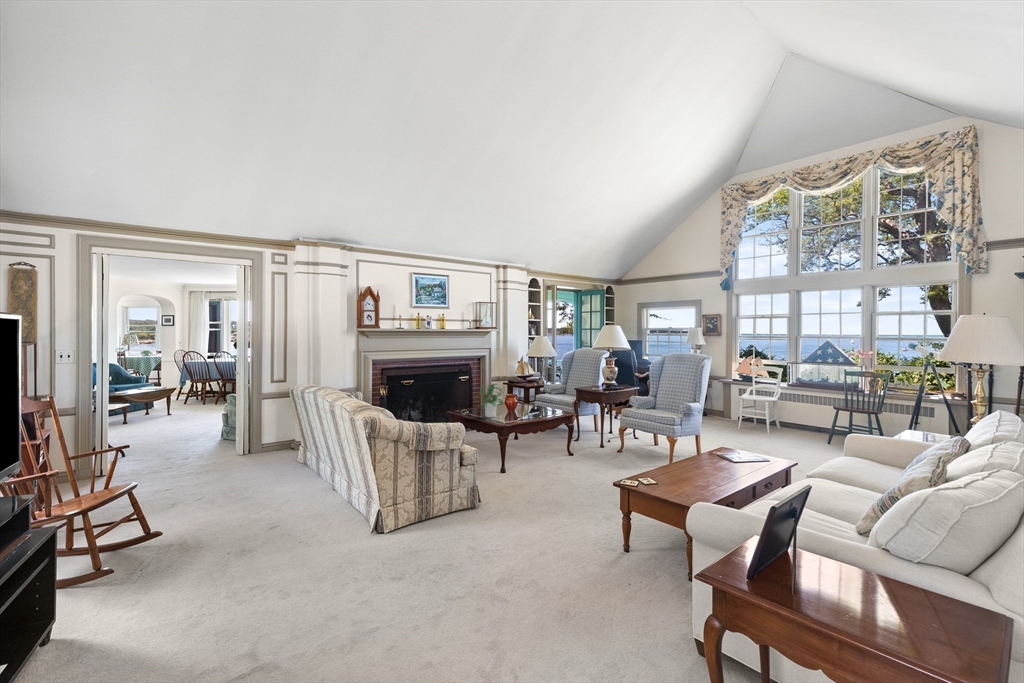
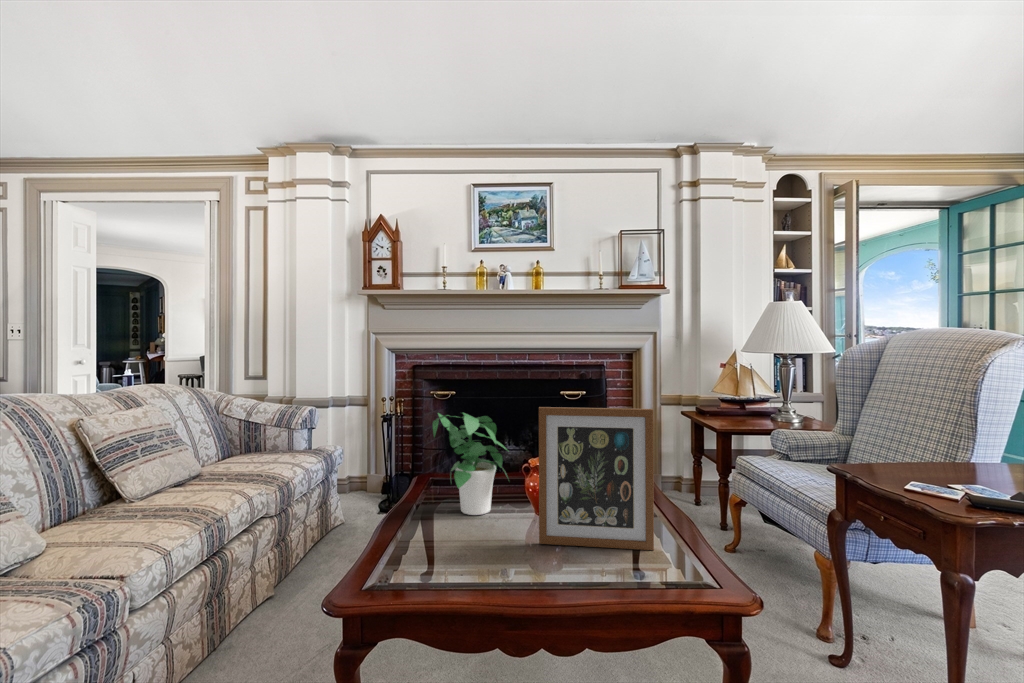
picture frame: none [524,378,551,418] -> present [539,407,654,550]

